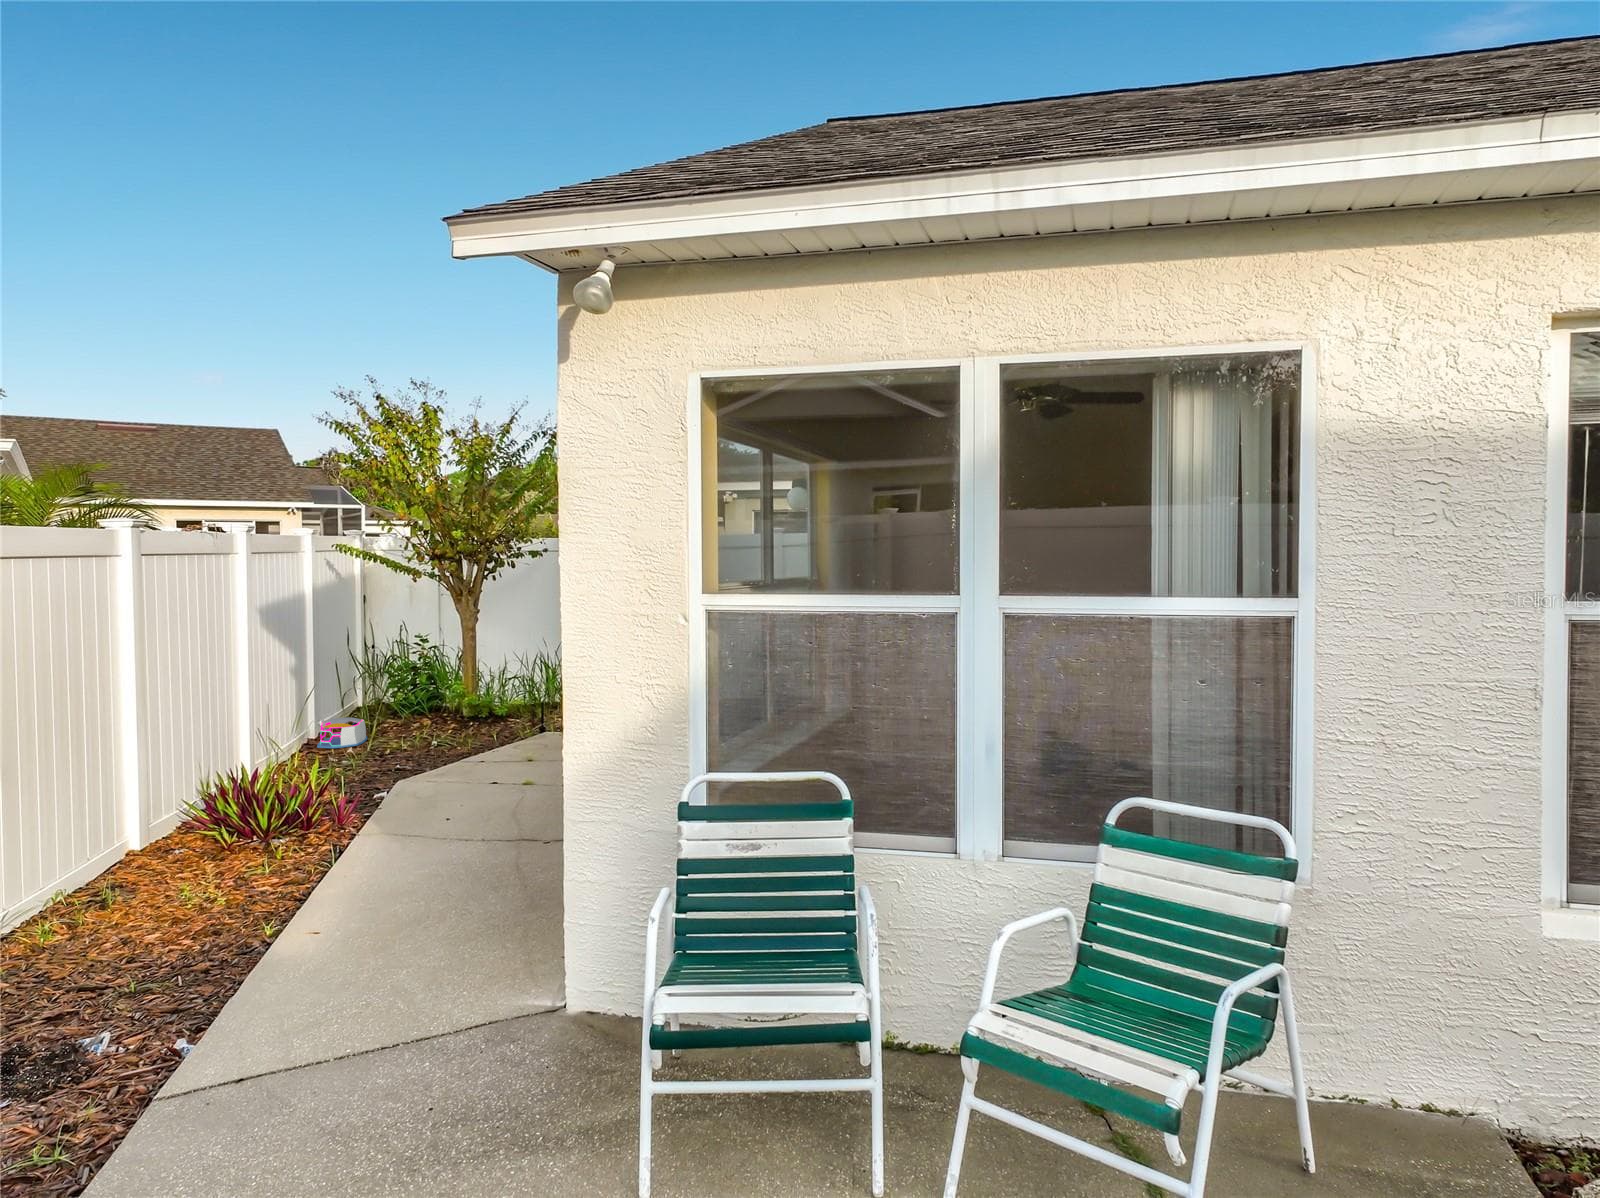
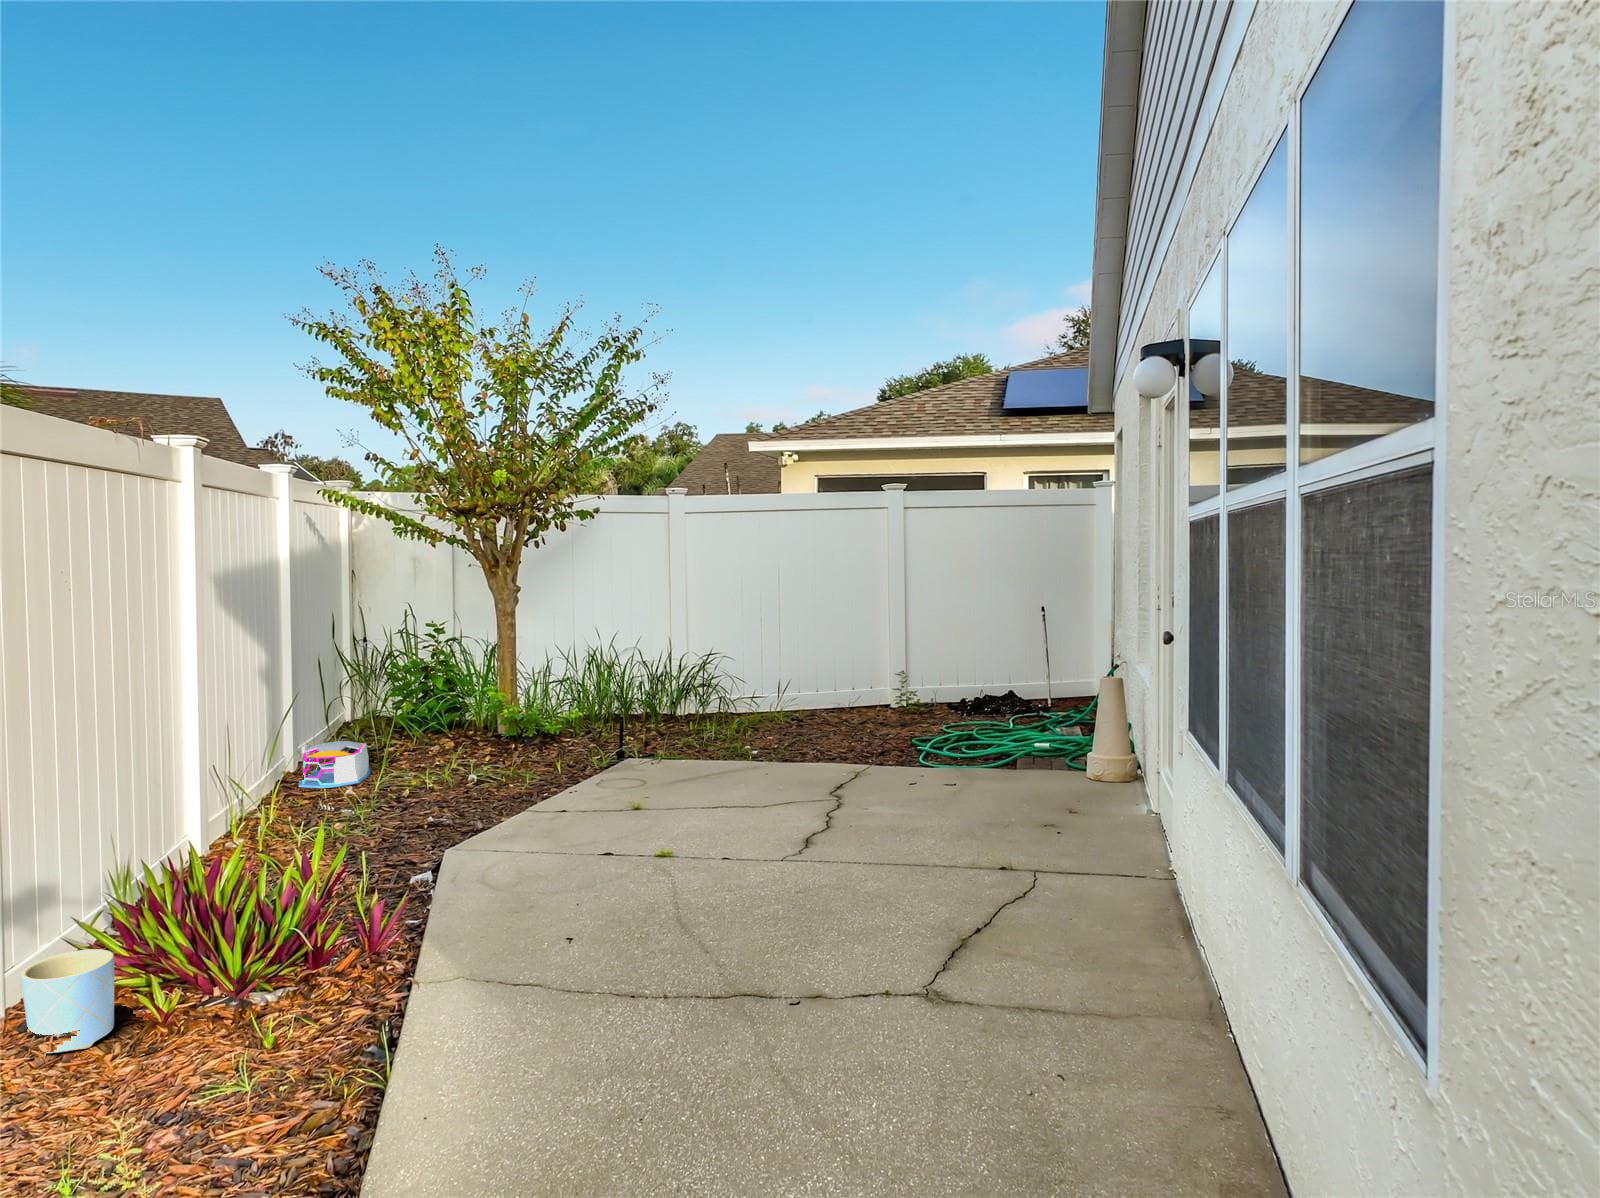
planter: none [158,813,203,861] -> present [21,949,114,1053]

